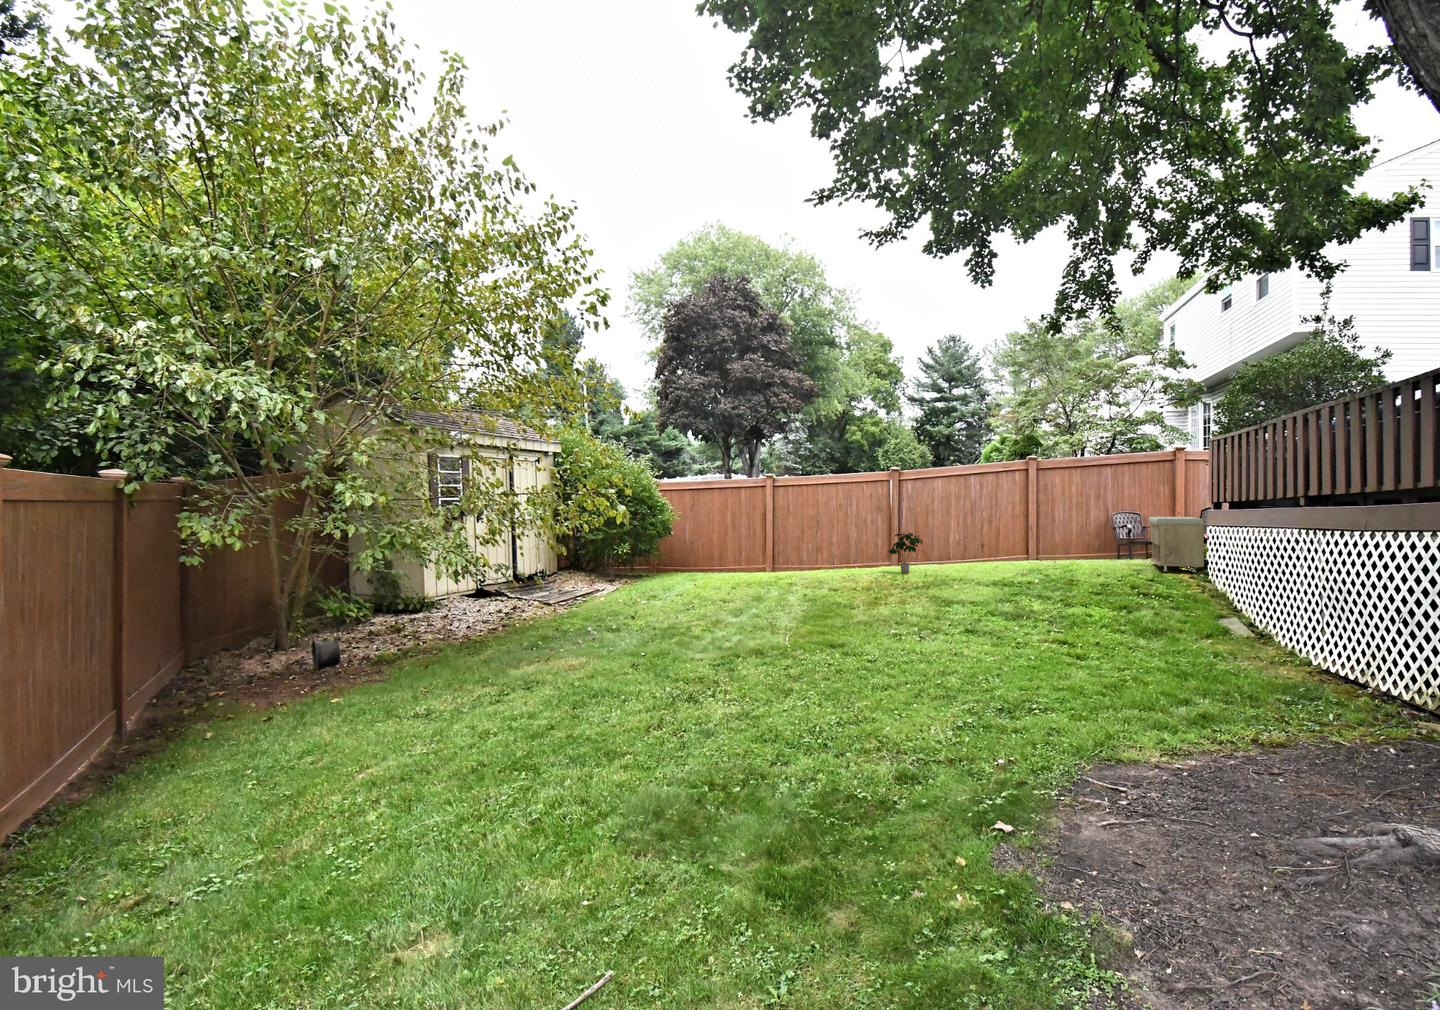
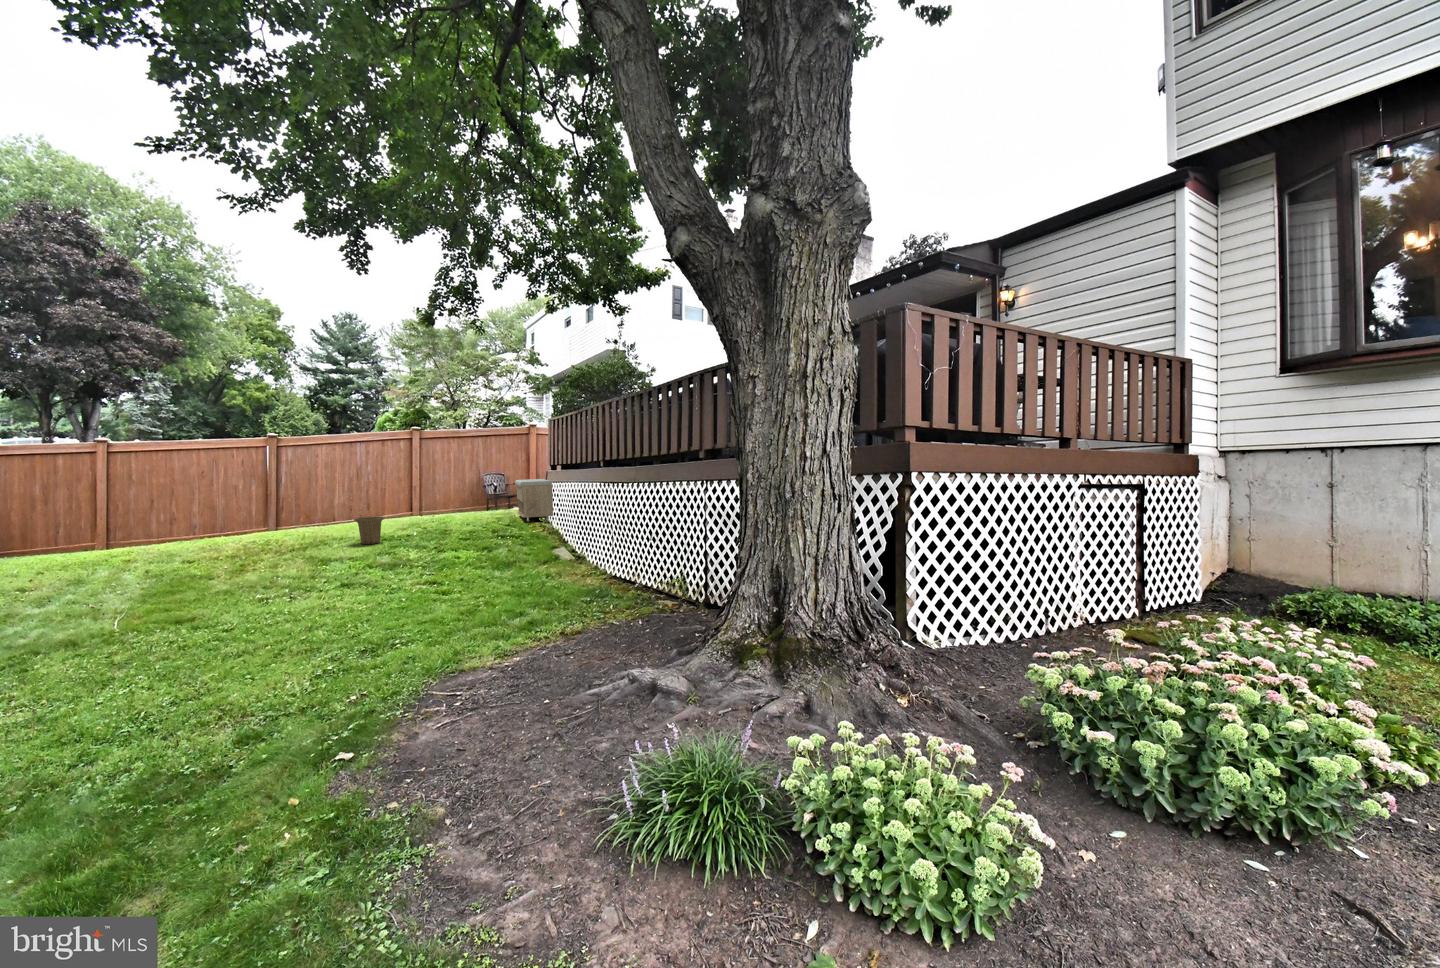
potted plant: present [888,533,922,573] -> none [275,506,314,546]
basket: none [959,549,990,579] -> present [354,516,385,544]

